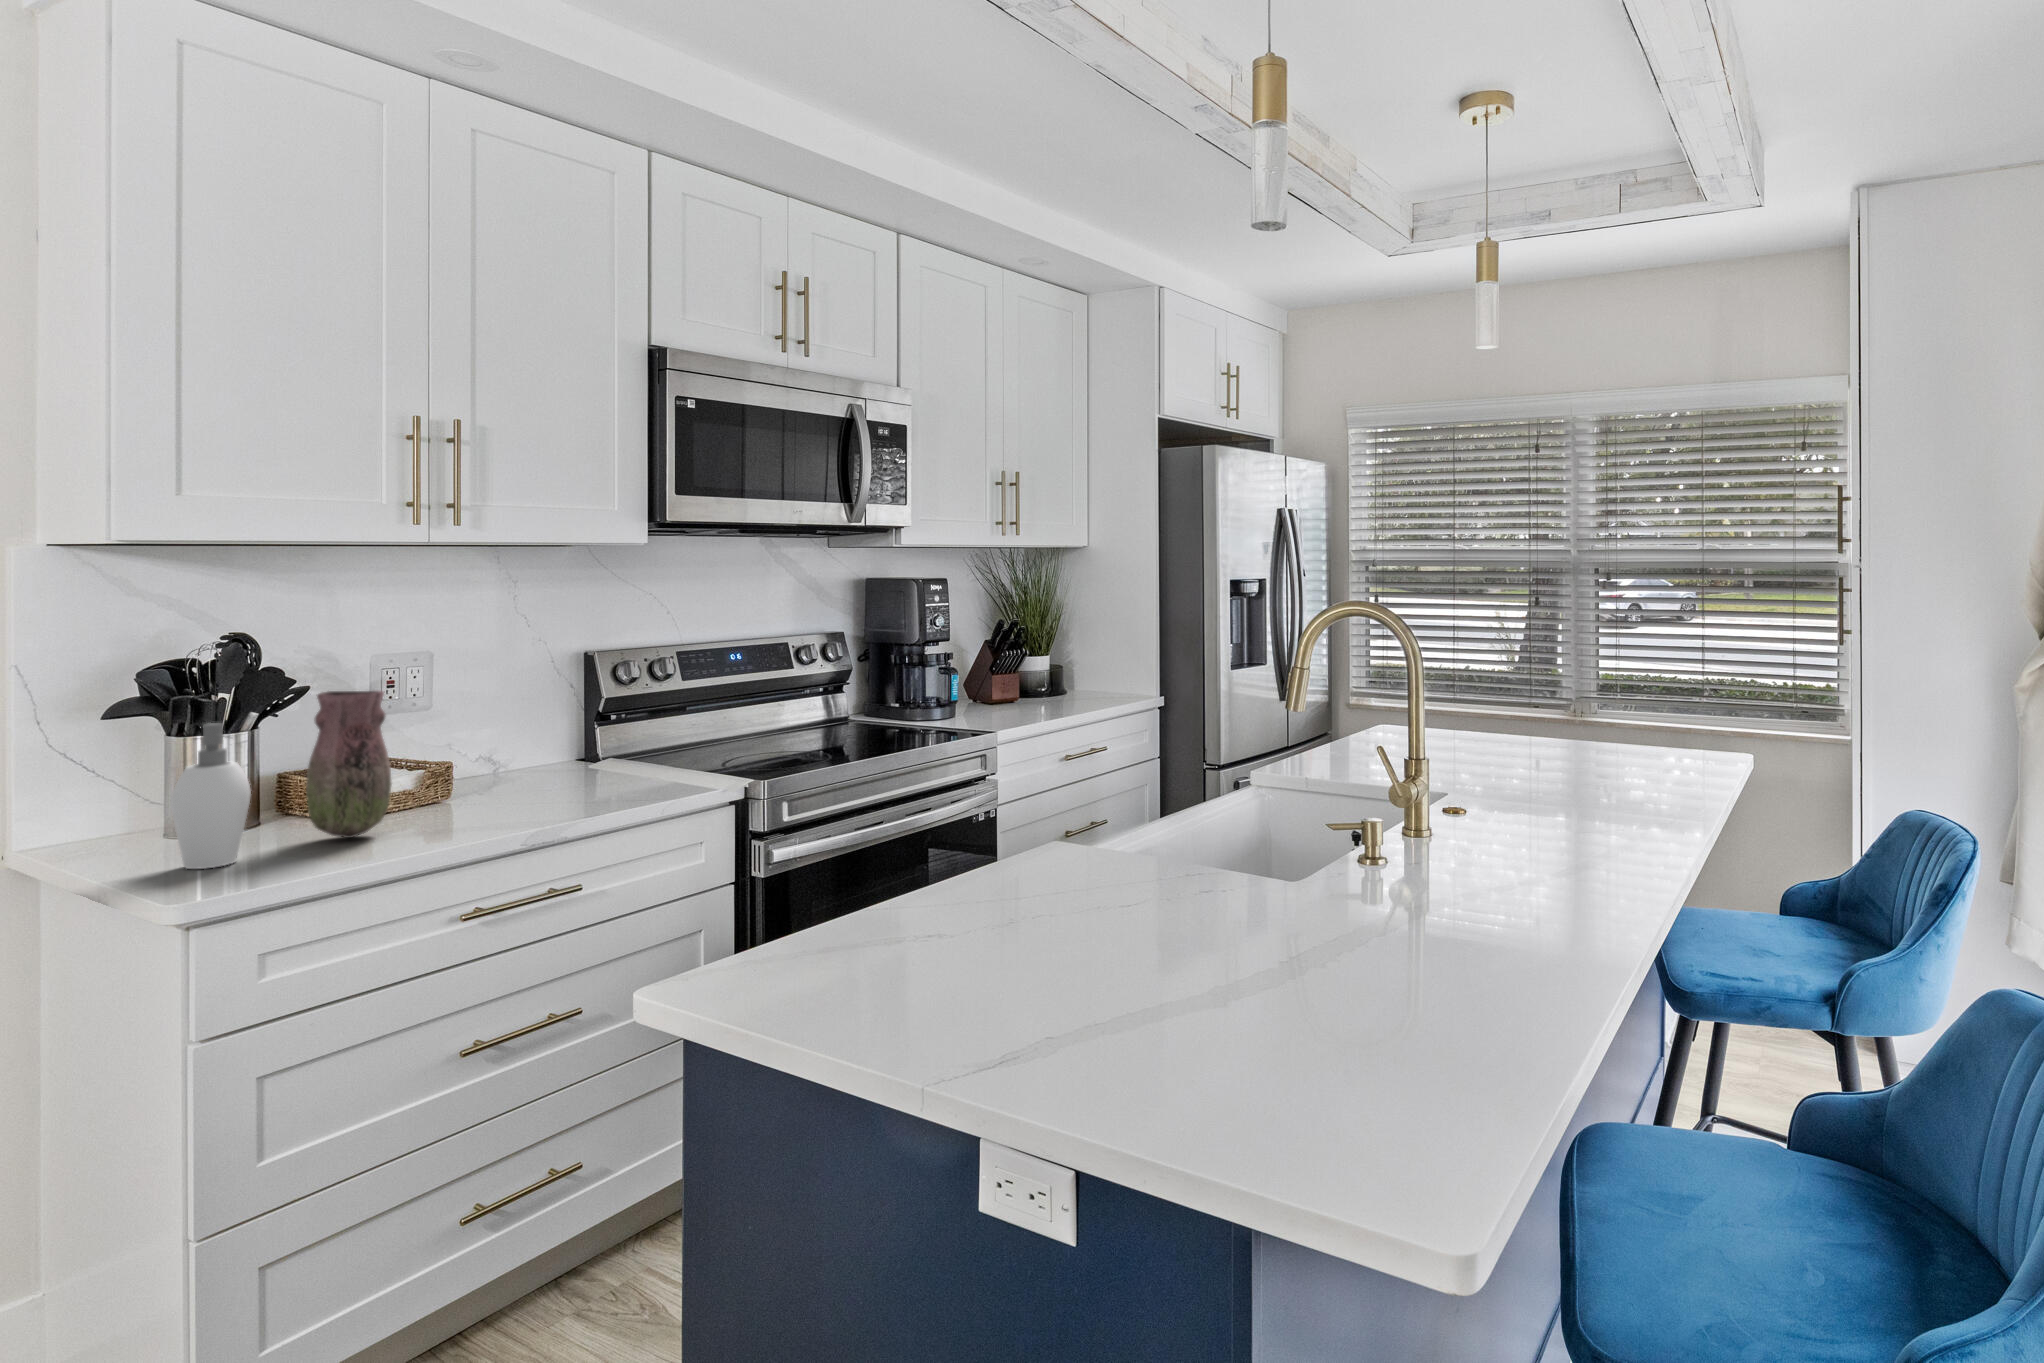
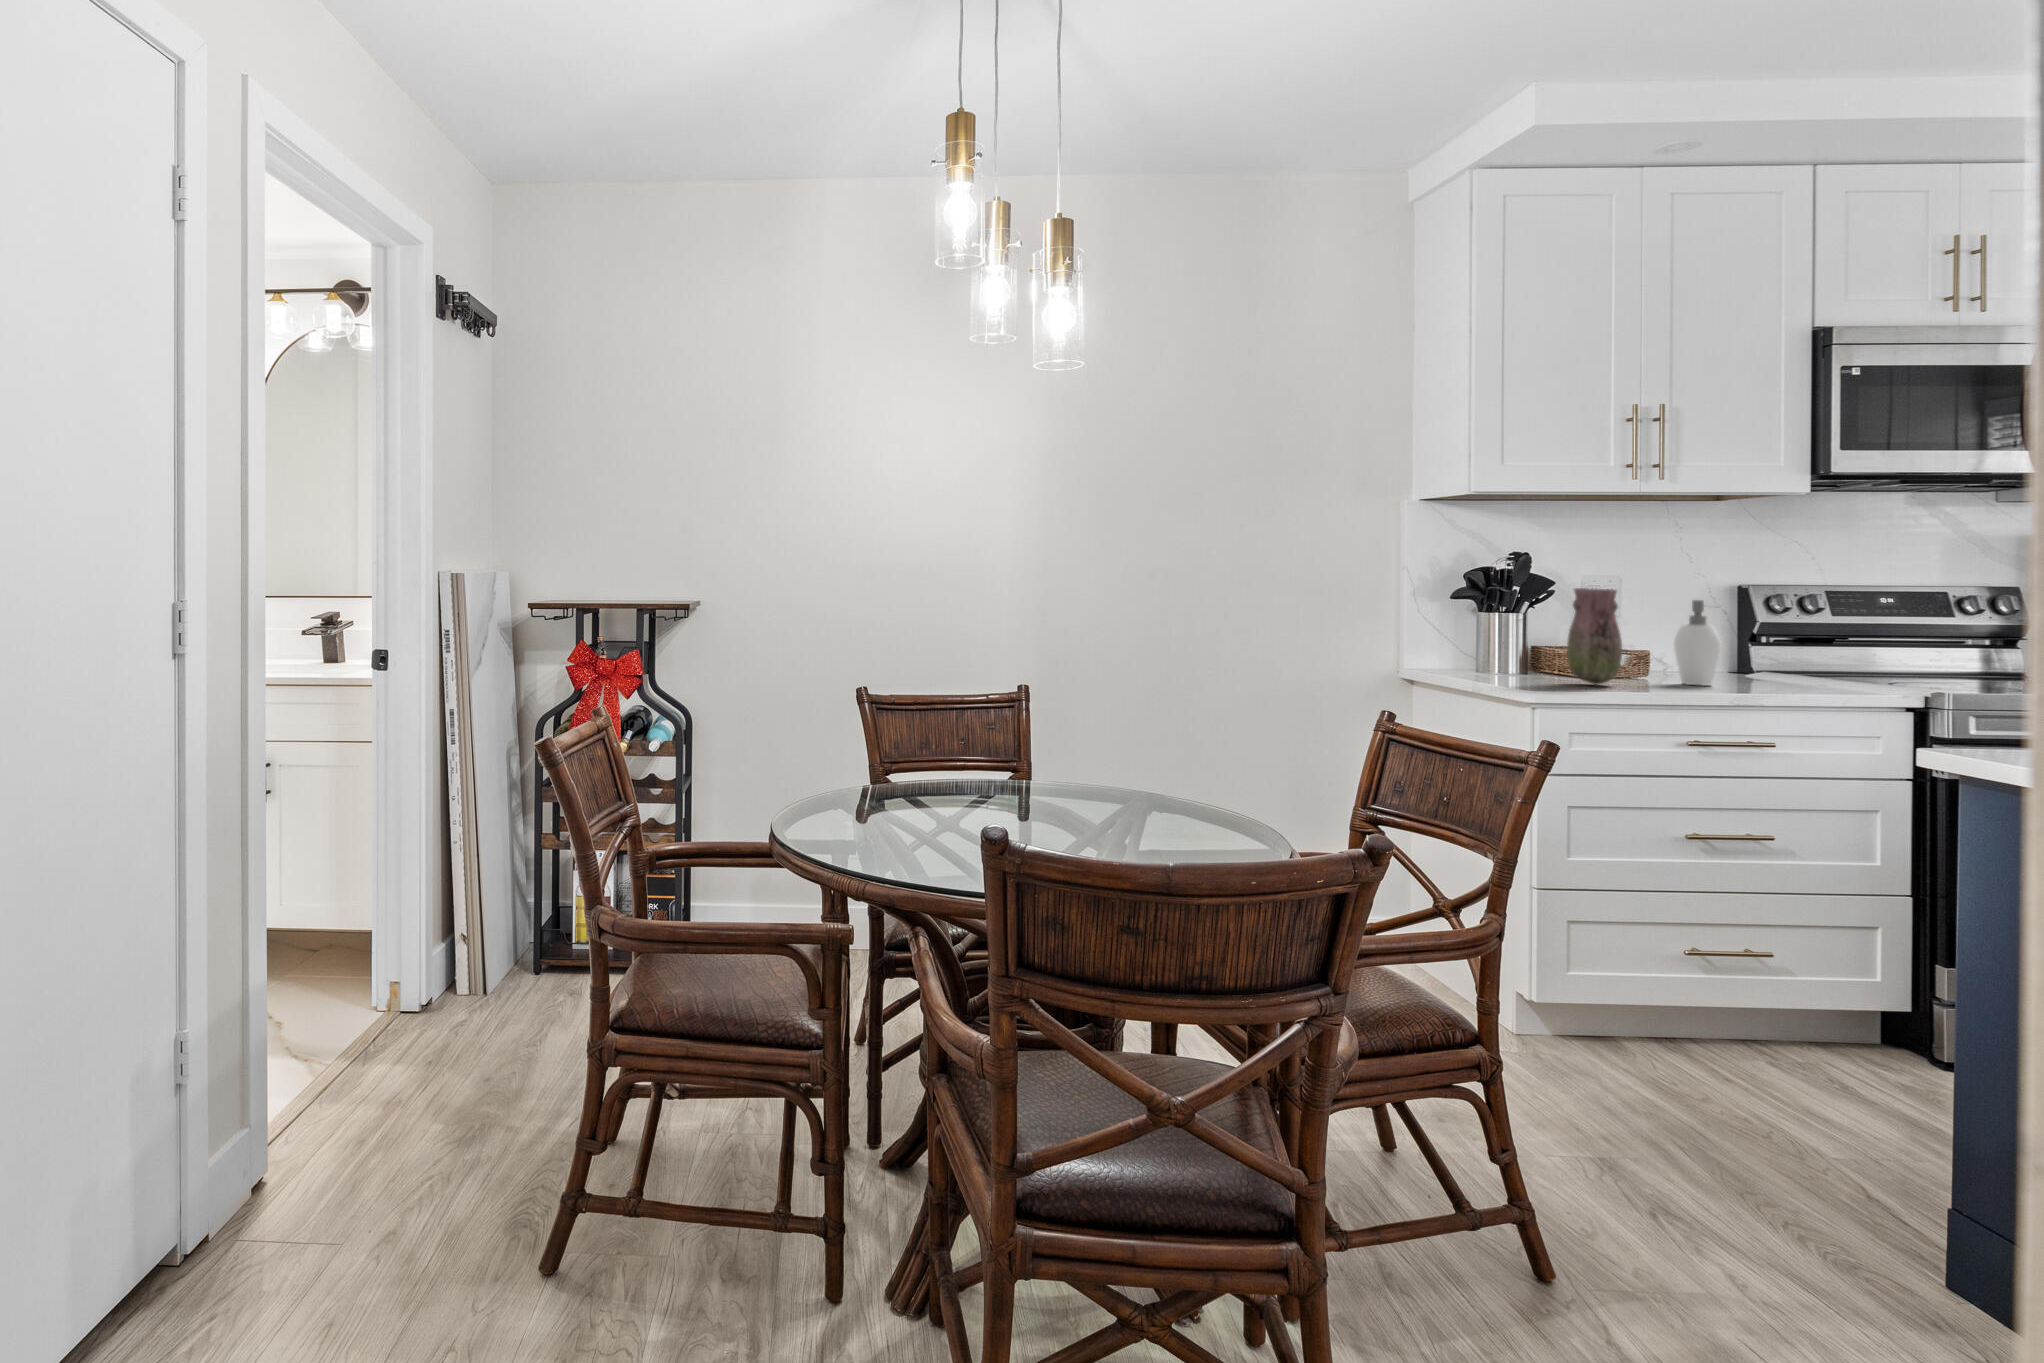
soap dispenser: present [171,723,251,869] -> present [1674,600,1721,685]

